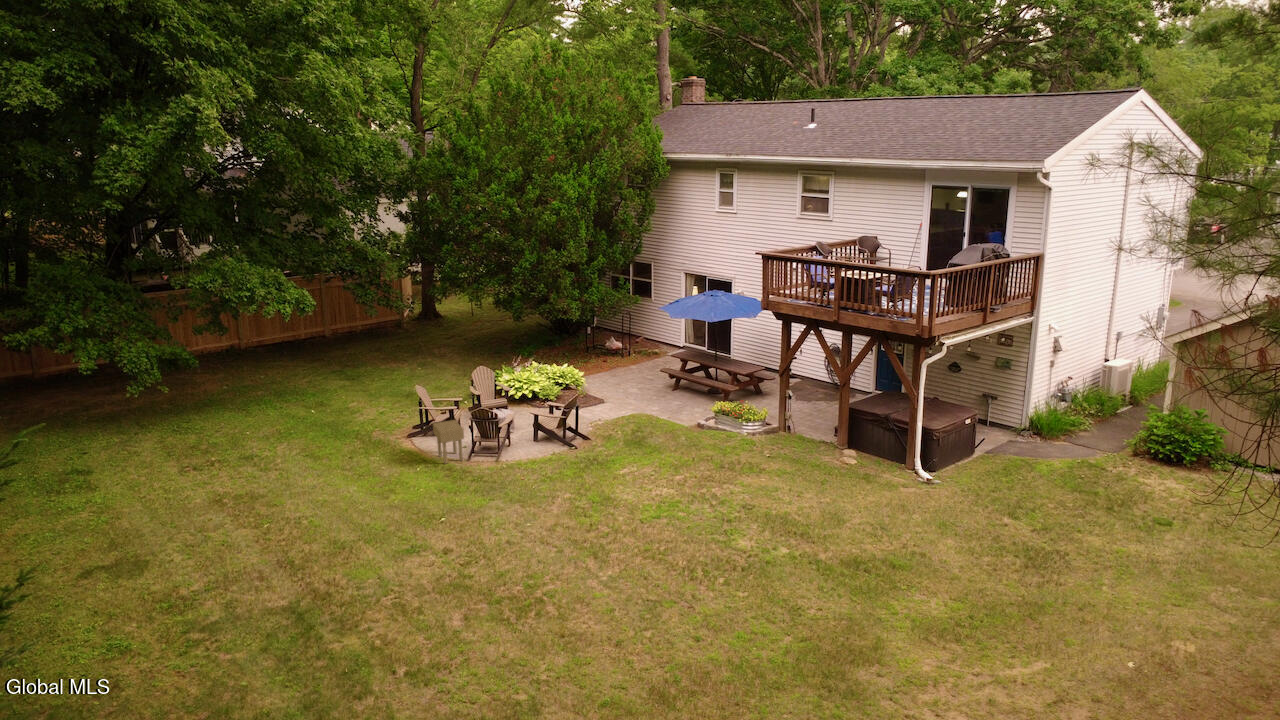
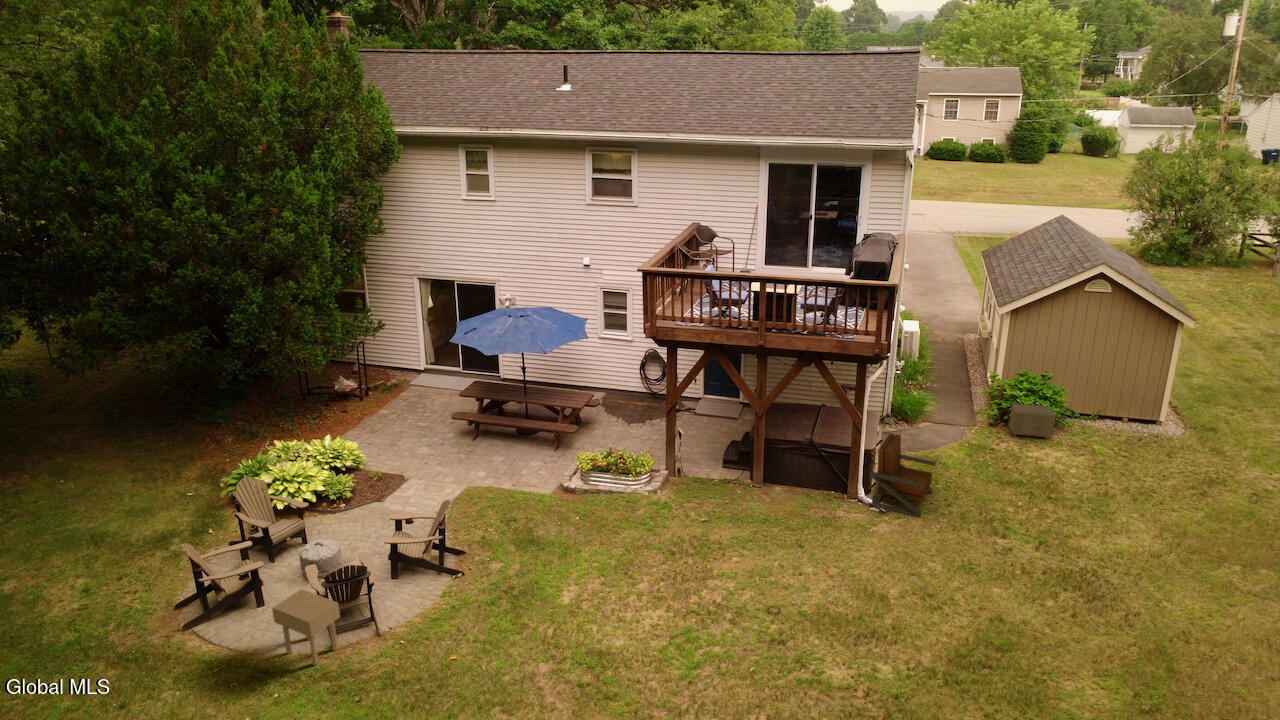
lounge chair: none [914,424,999,499] -> present [869,433,936,517]
storage bench: none [1163,439,1223,483] -> present [1009,403,1056,439]

